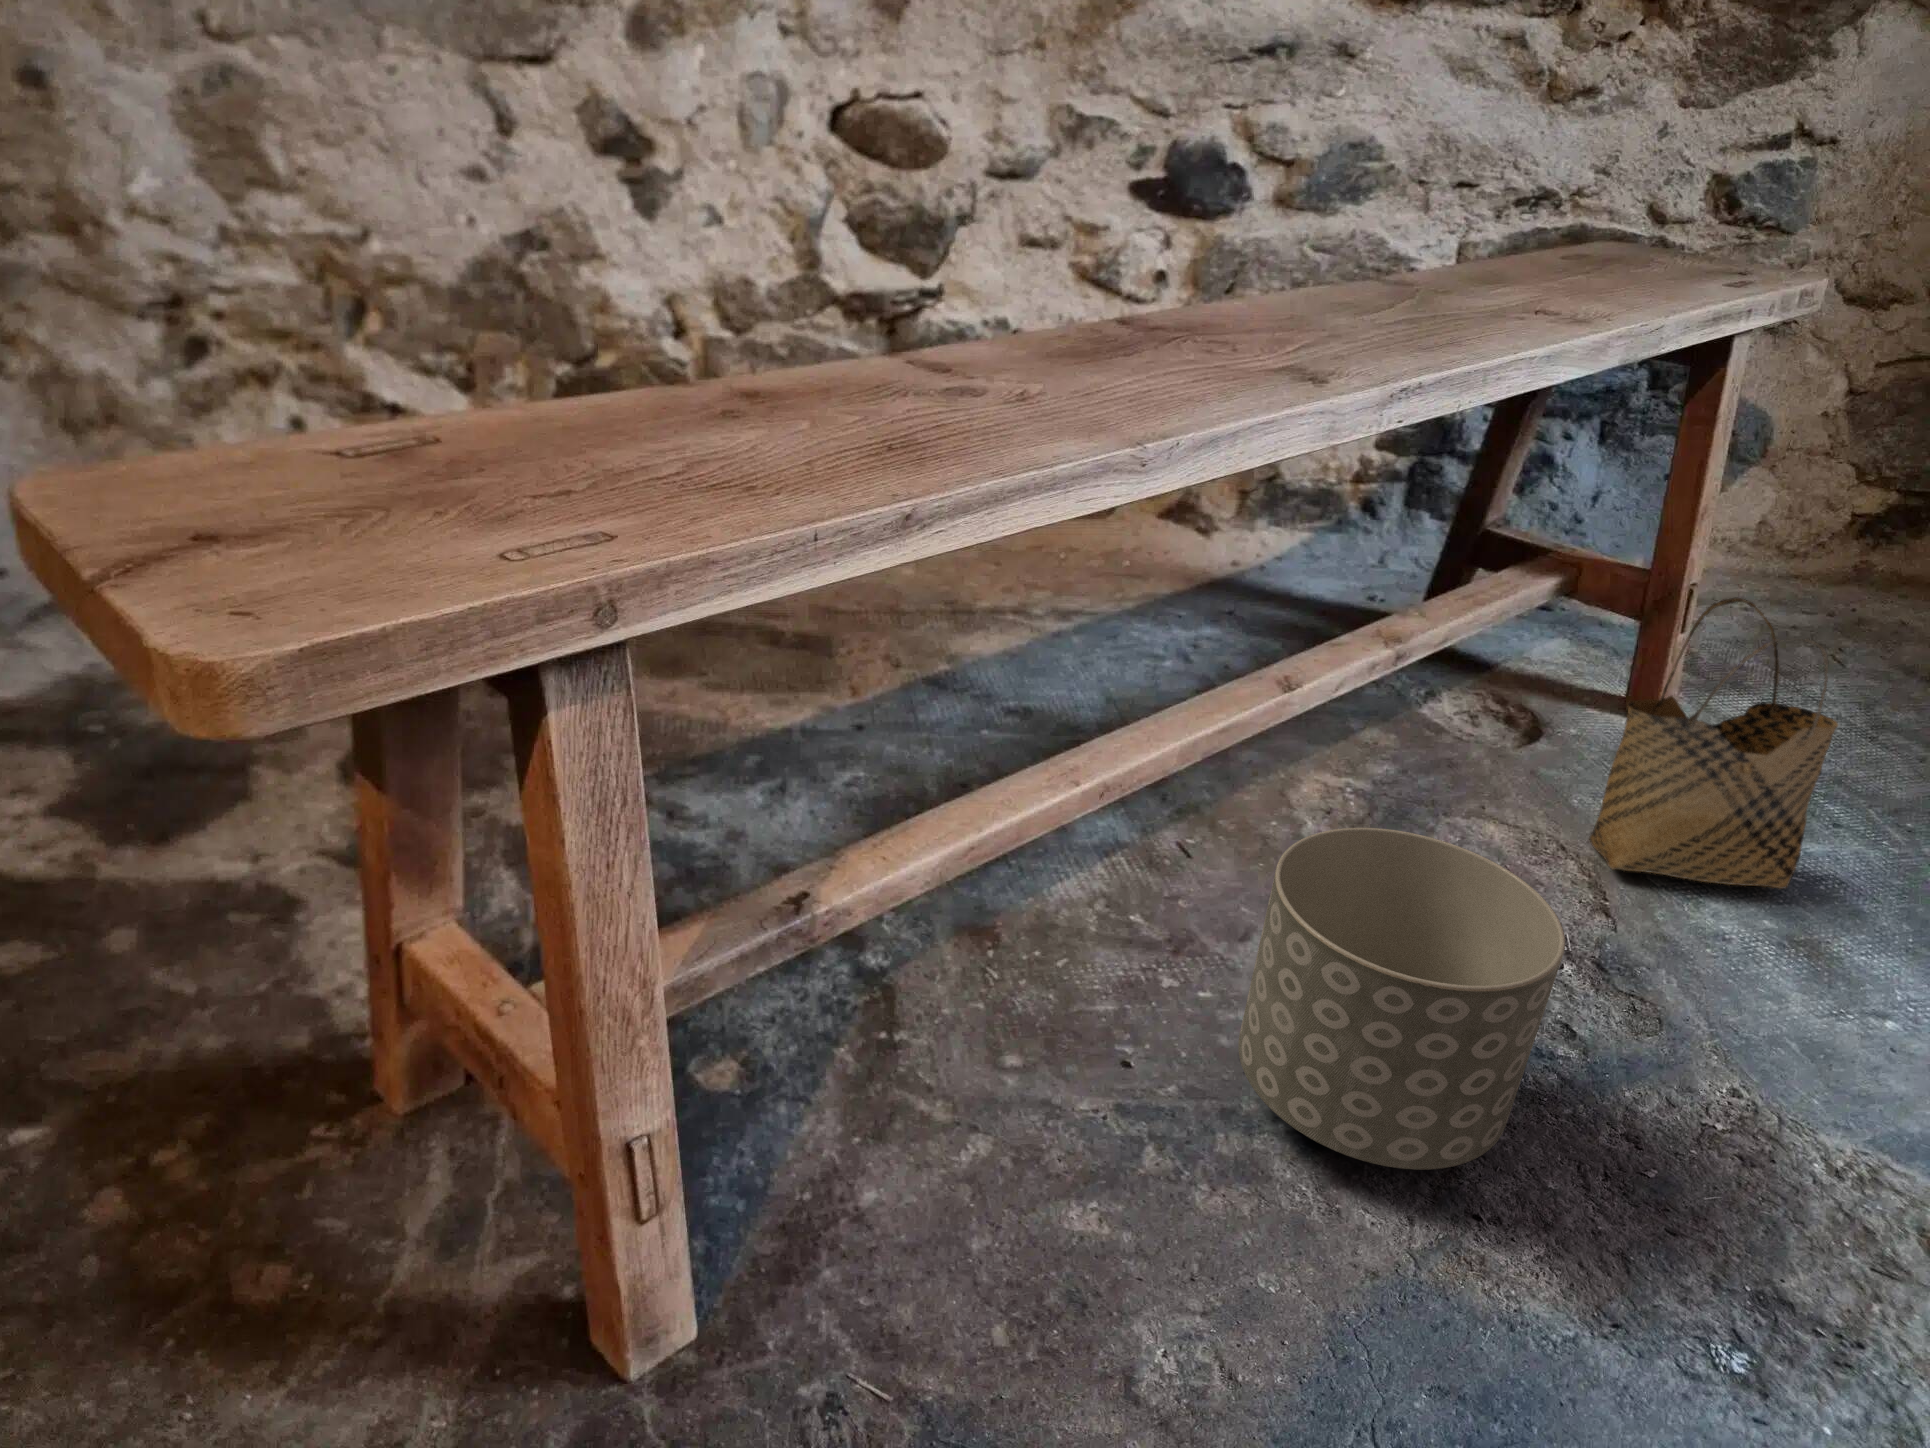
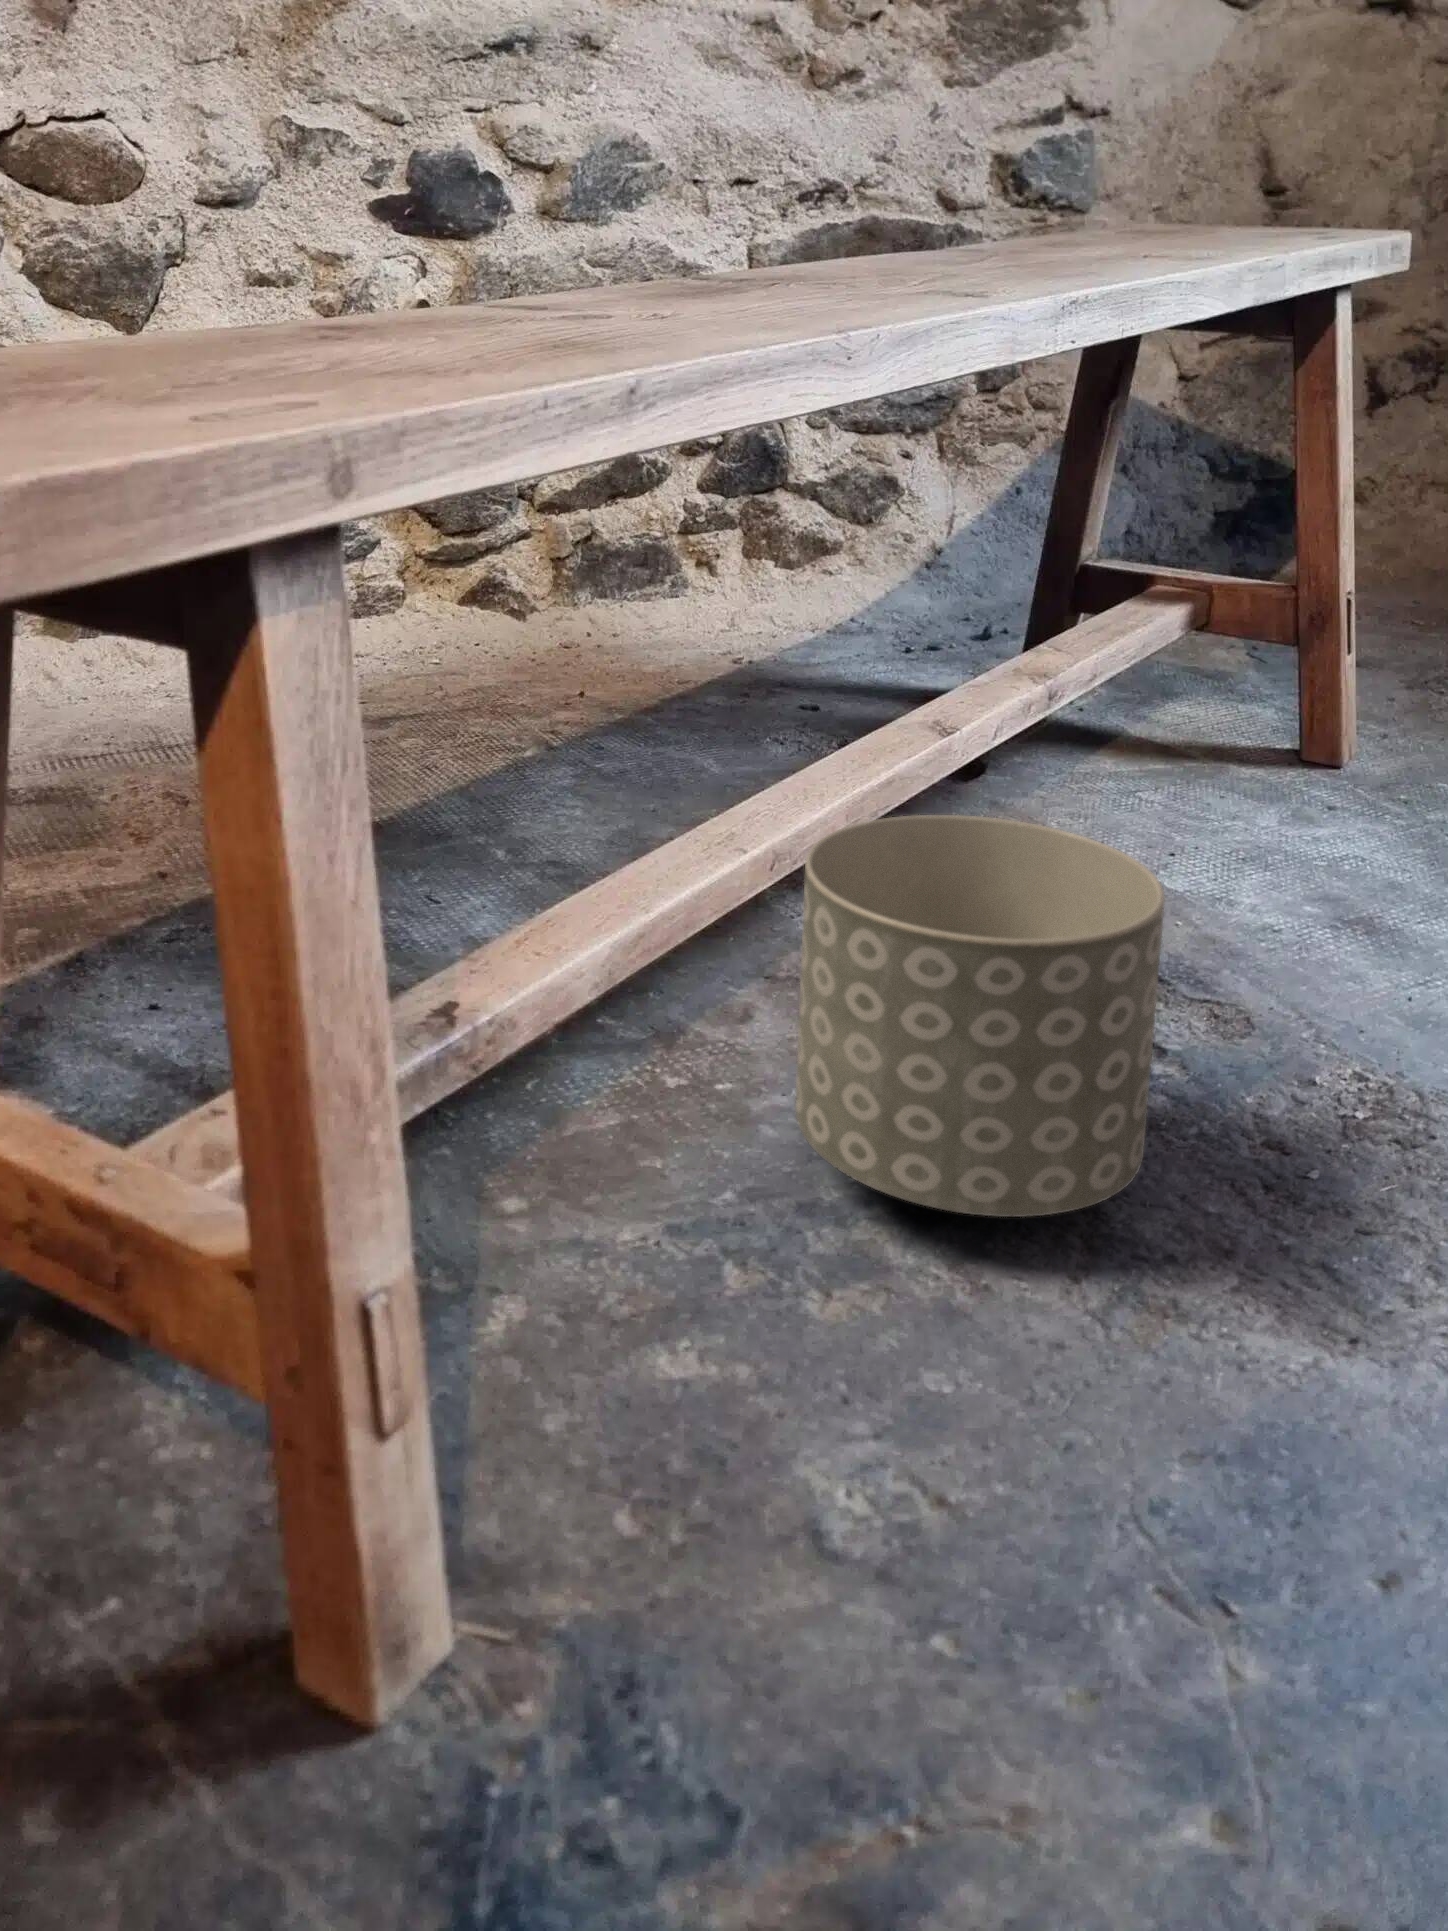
woven basket: present [1589,597,1838,889] -> none [1089,541,1317,882]

